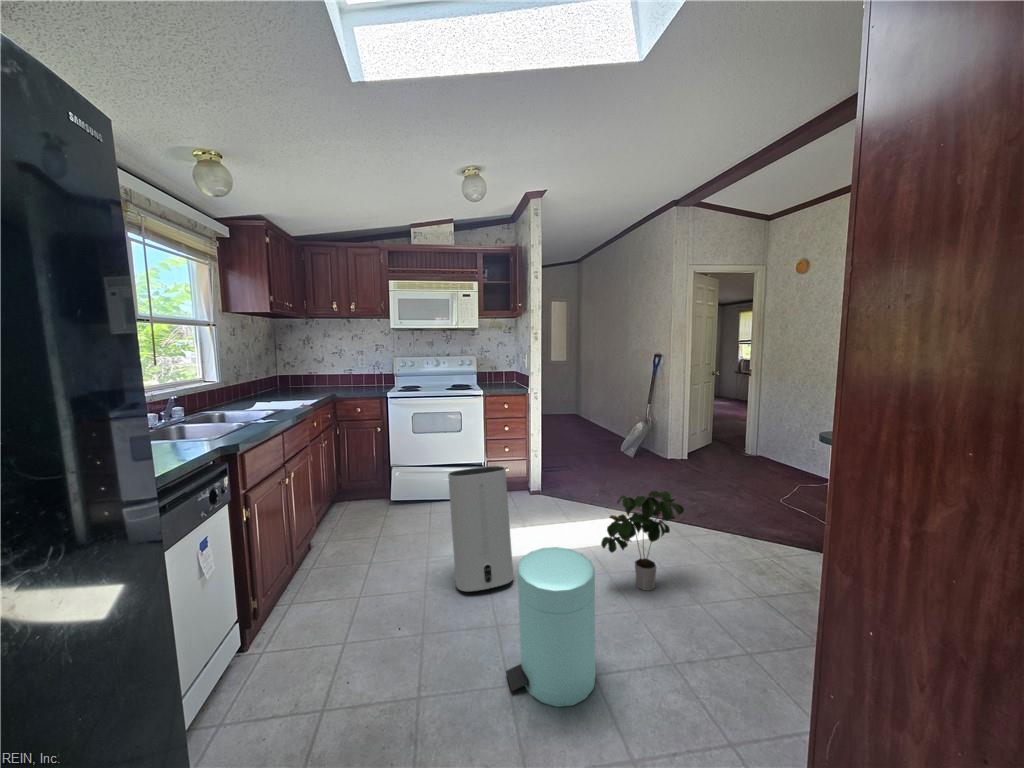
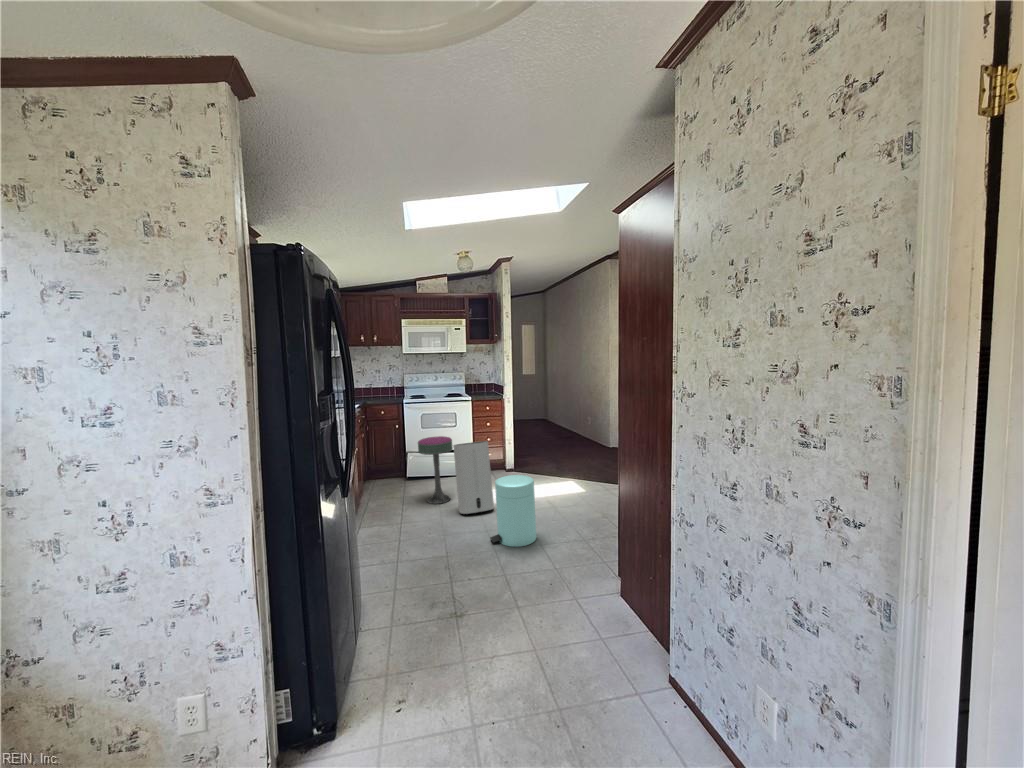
bar stool: none [395,452,450,559] -> present [418,436,453,504]
potted plant: present [601,491,684,590] -> none [545,452,595,511]

